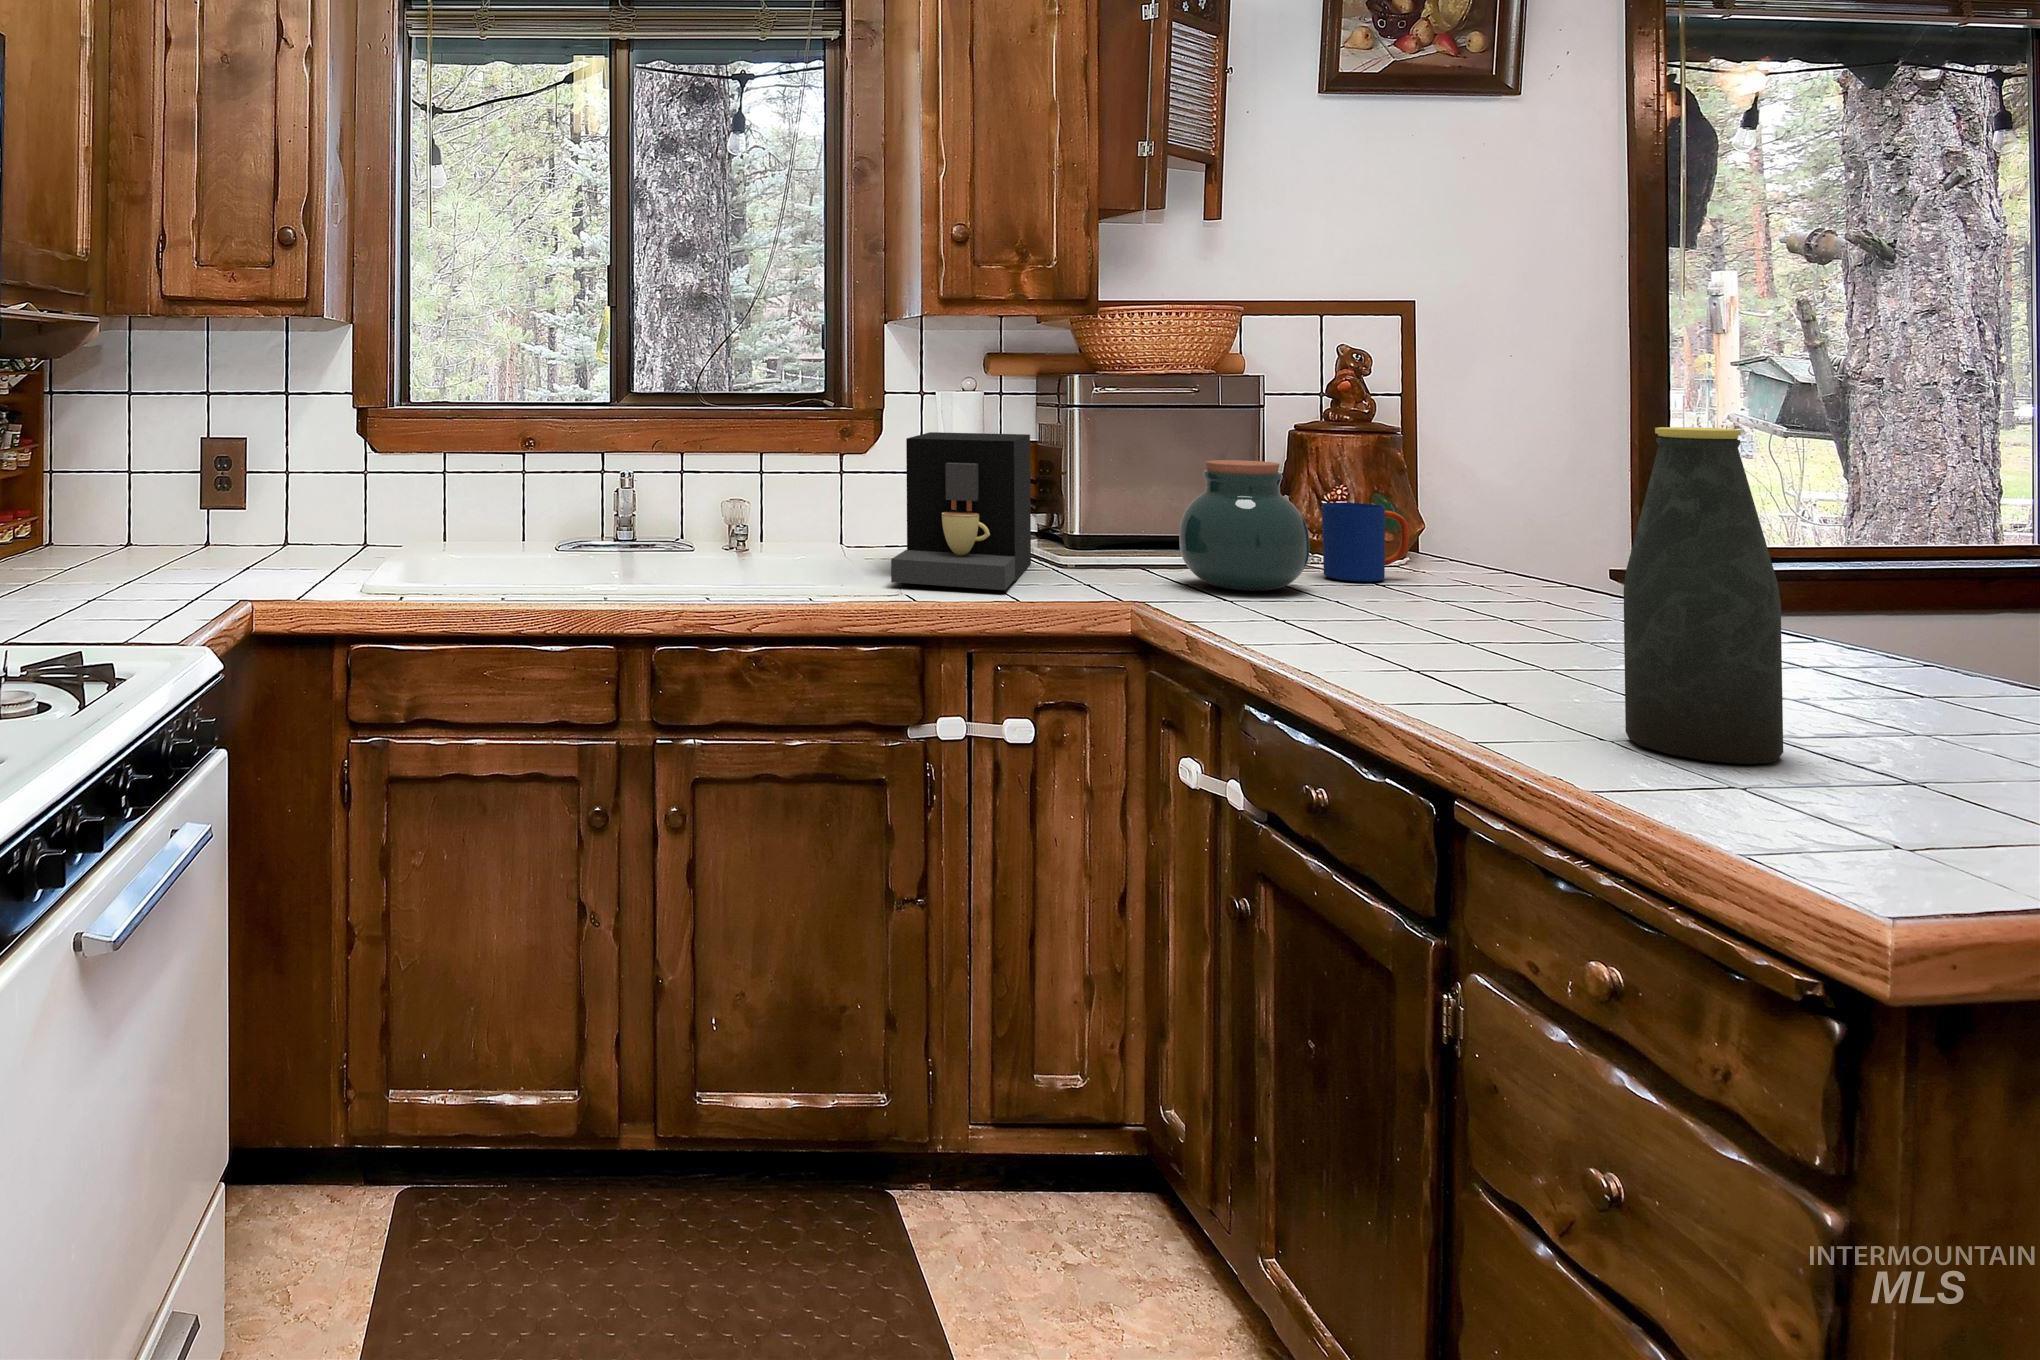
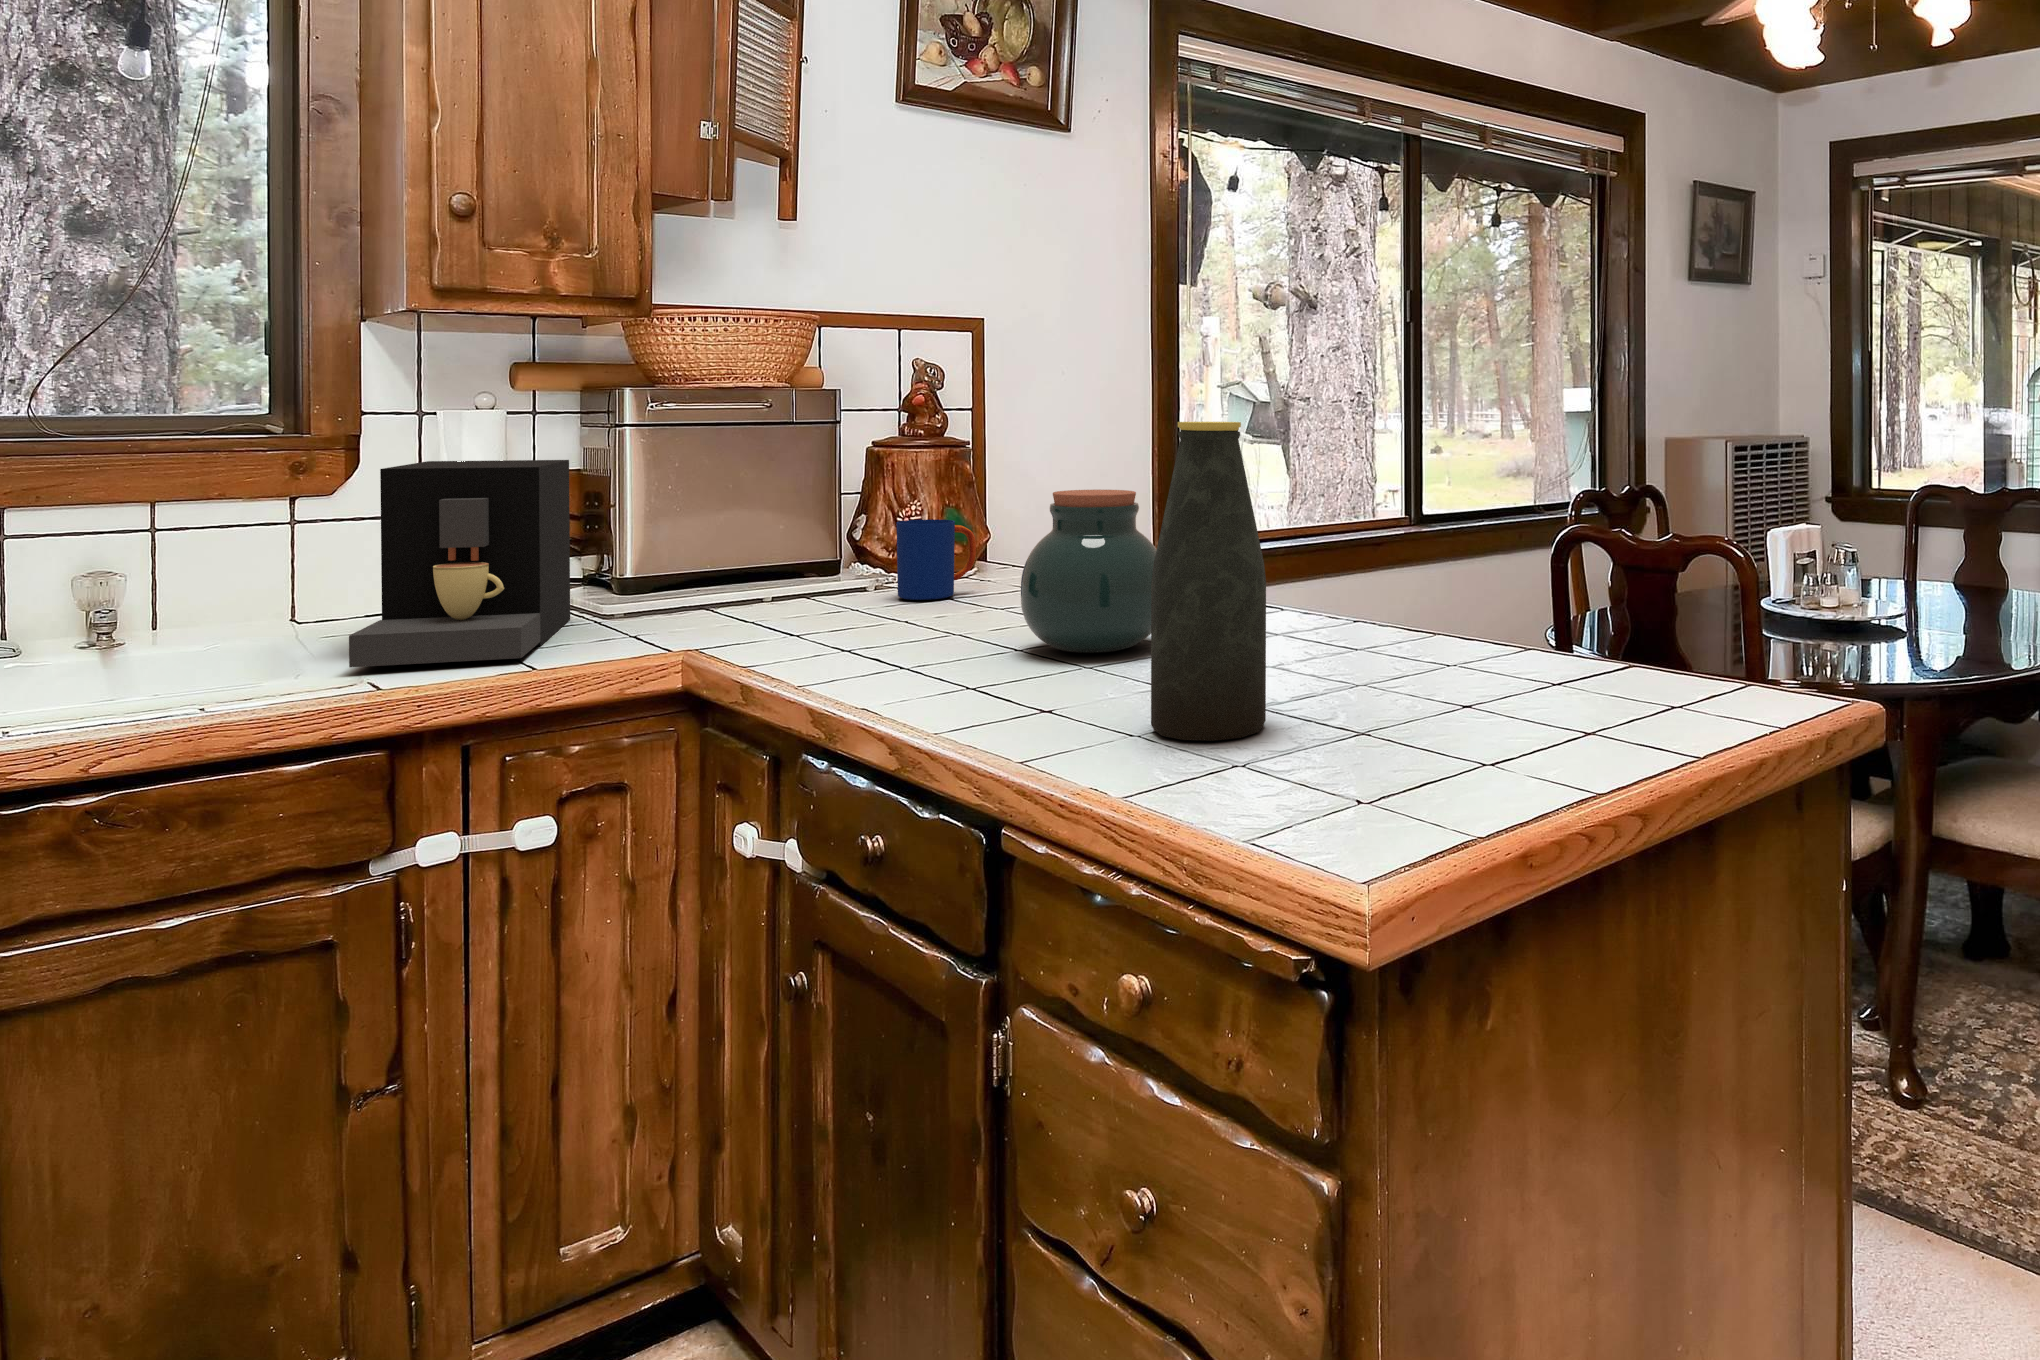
jar: present [1179,460,1309,591] -> present [1021,490,1157,653]

